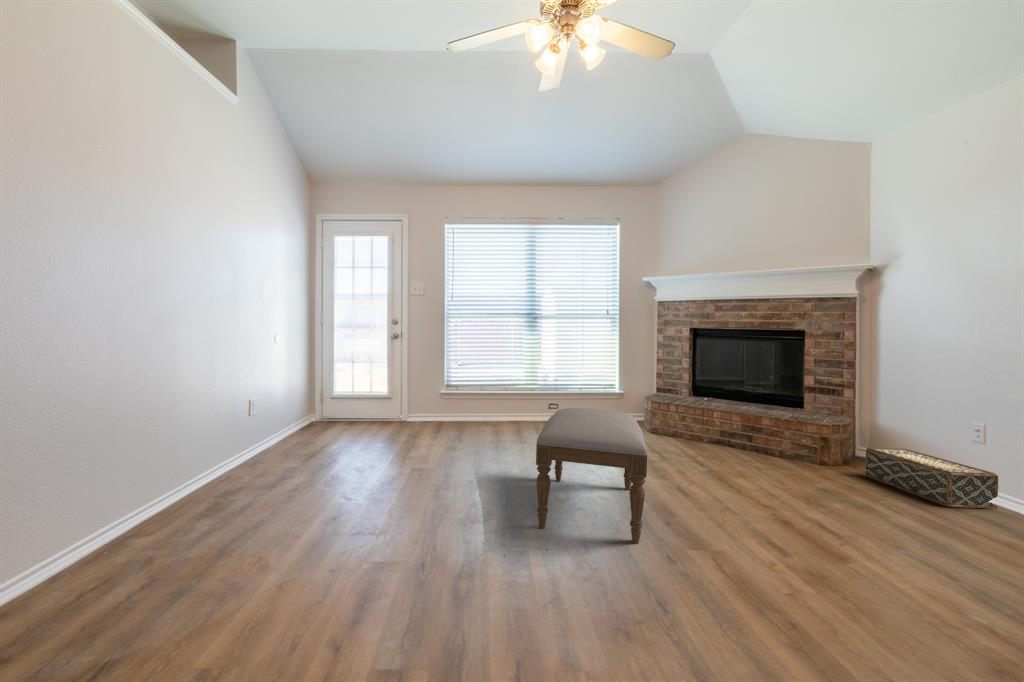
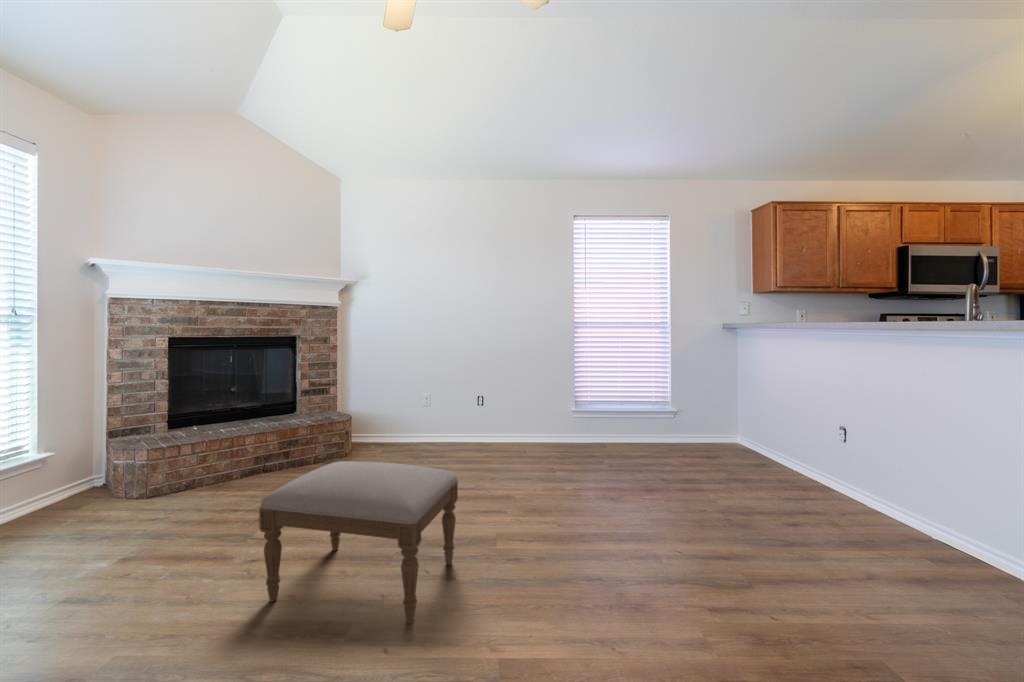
woven basket: present [865,448,998,508] -> none [368,423,427,451]

